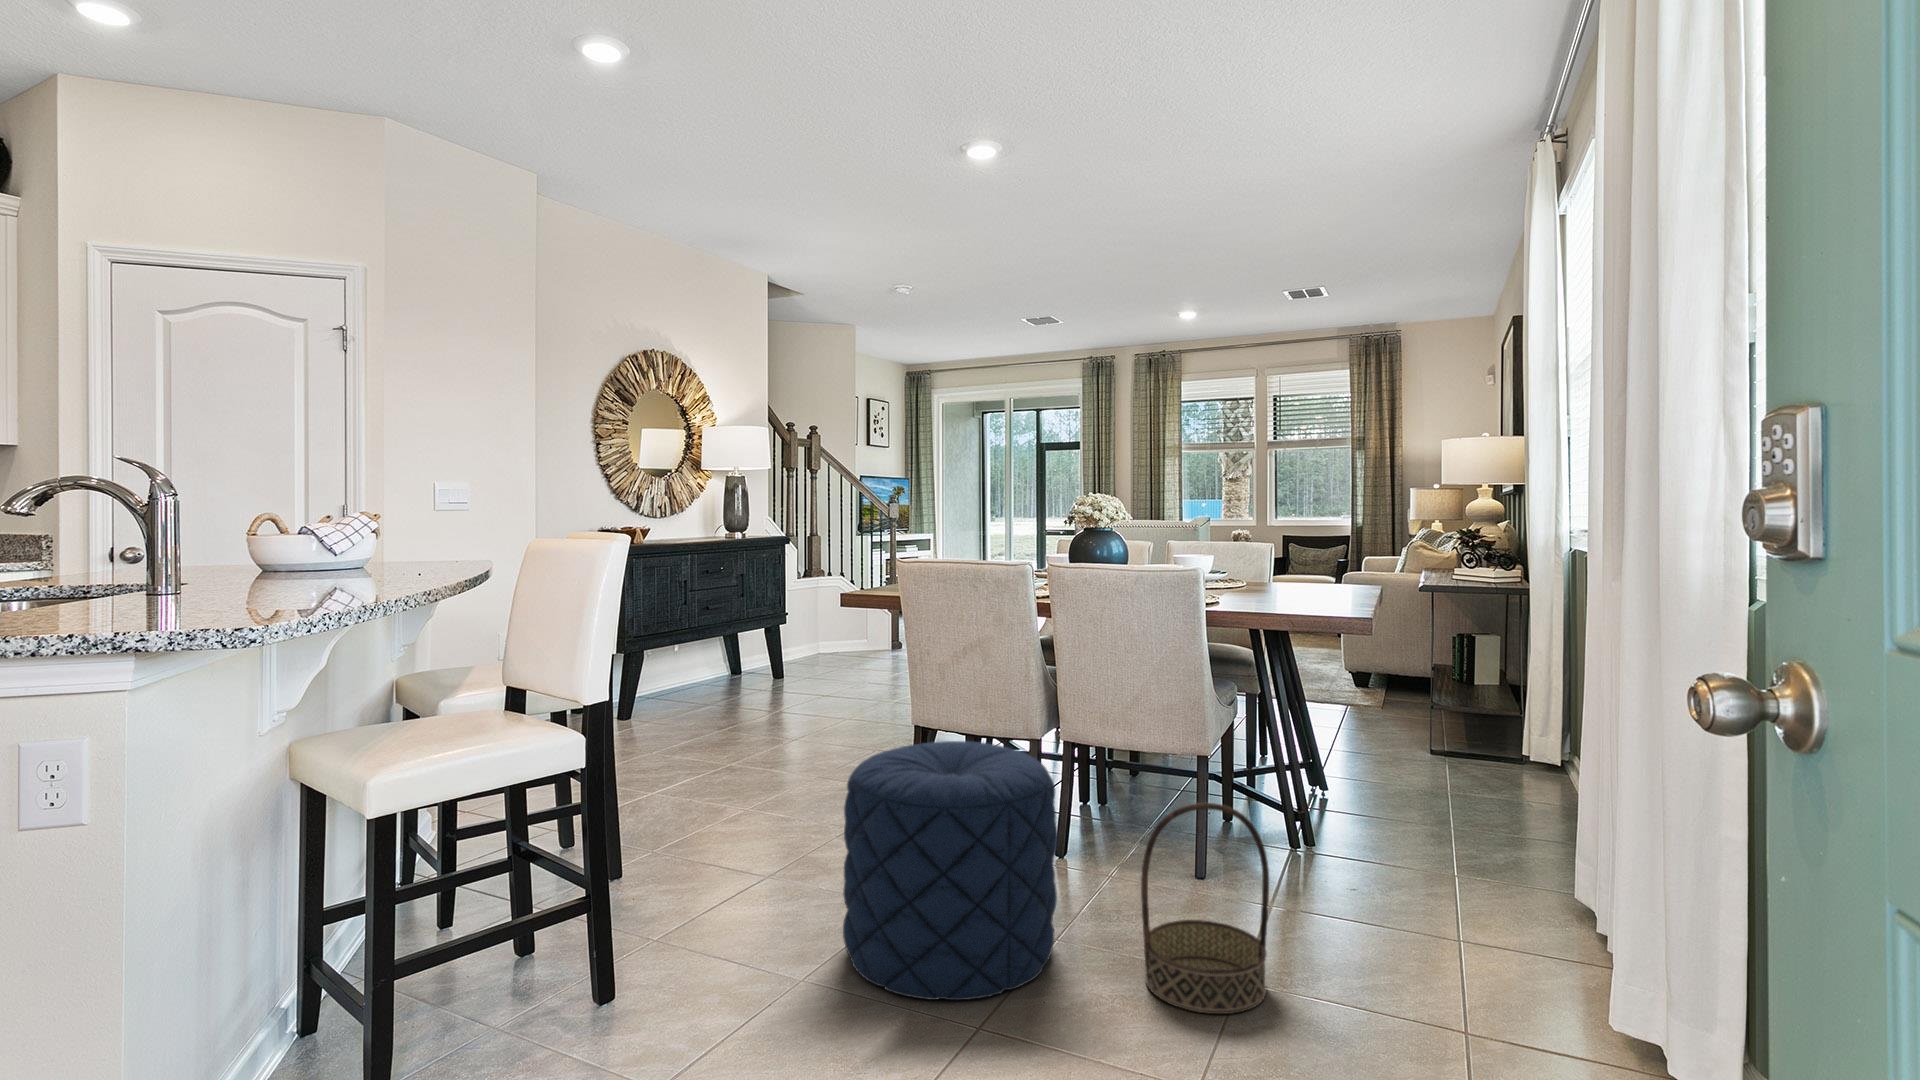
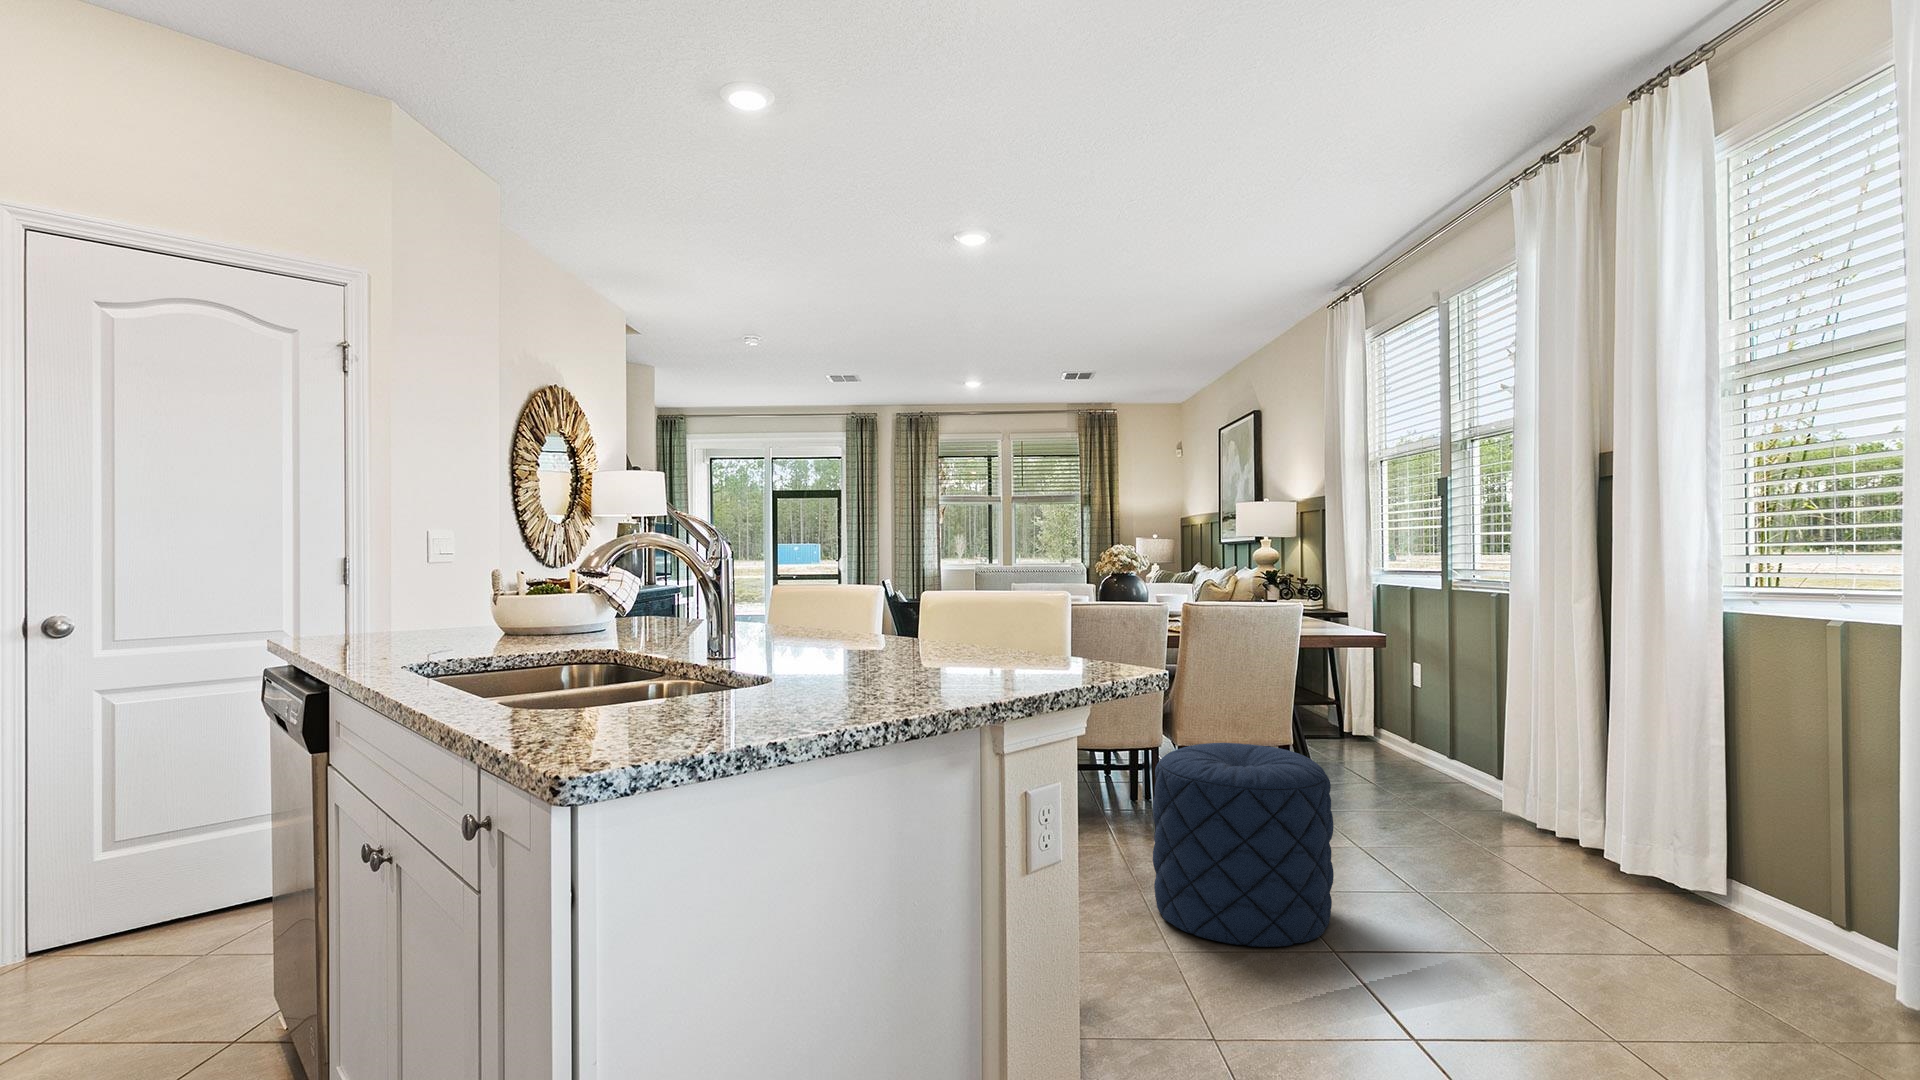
basket: present [1141,803,1269,1014] -> none [1380,766,1476,918]

